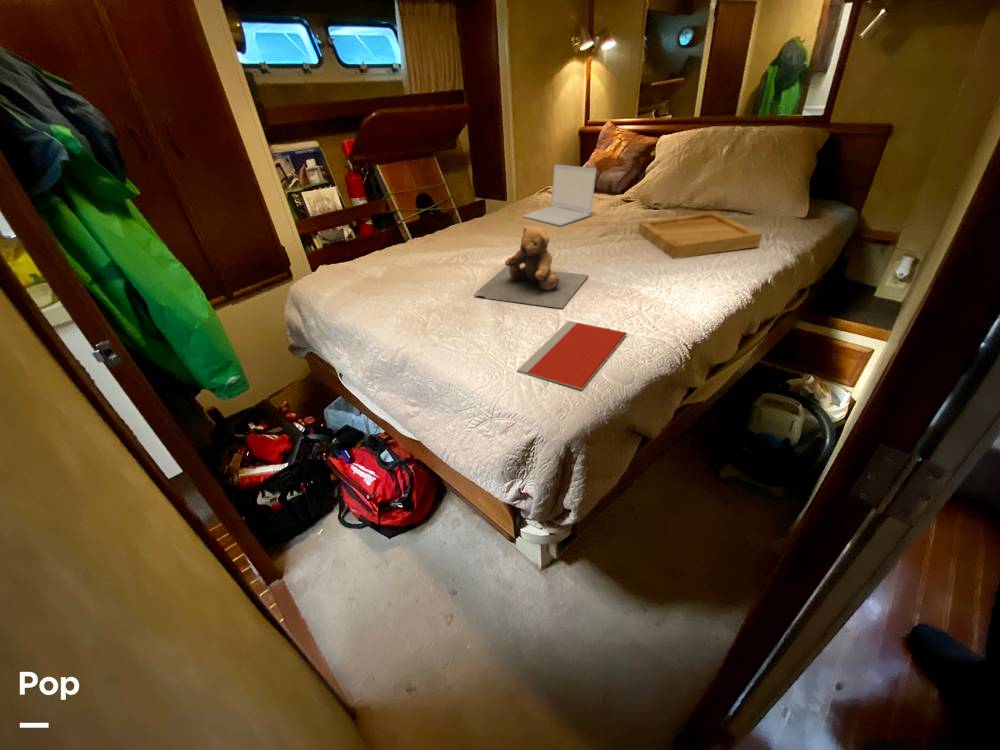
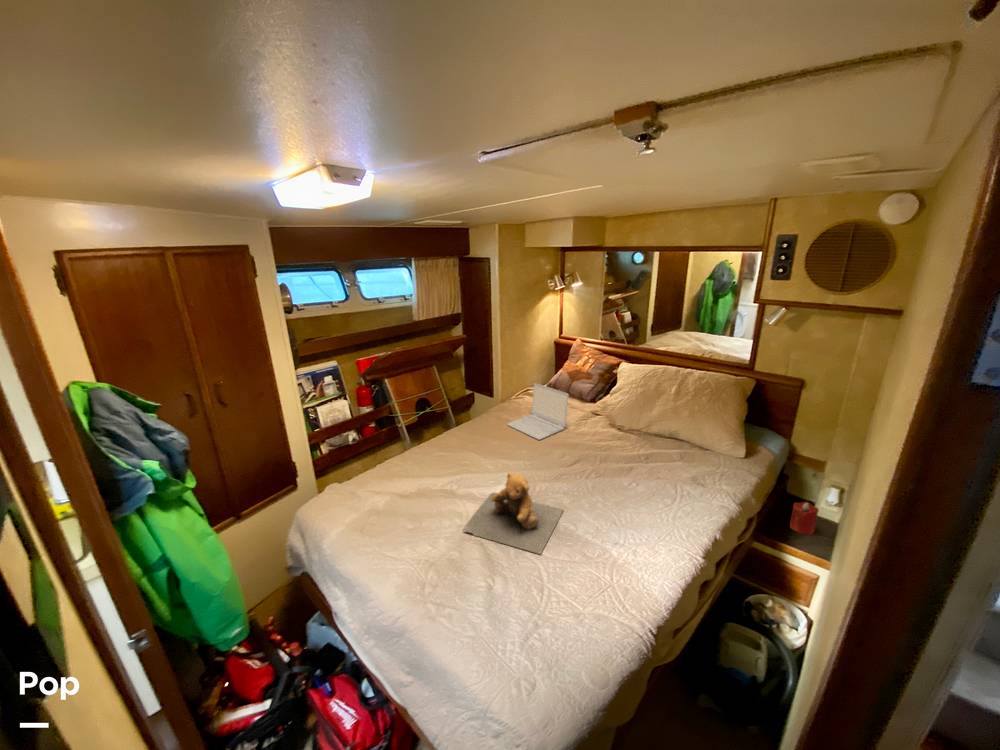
tray: present [639,212,762,259] -> none [606,439,708,492]
candle: none [847,274,887,311] -> present [790,502,819,535]
notebook: present [517,321,627,390] -> none [500,573,598,674]

